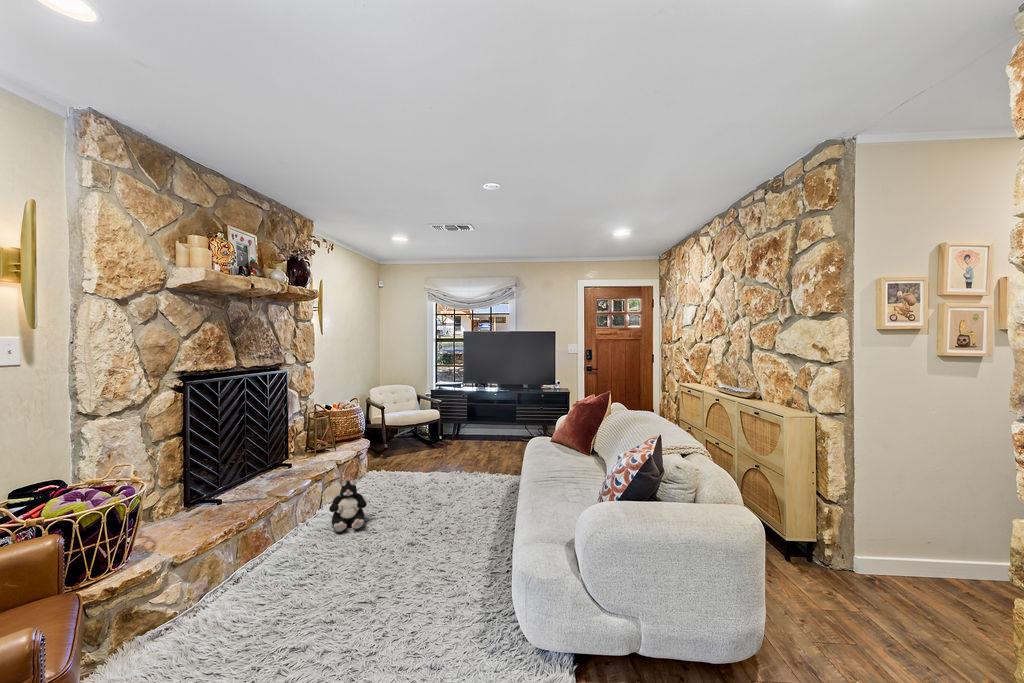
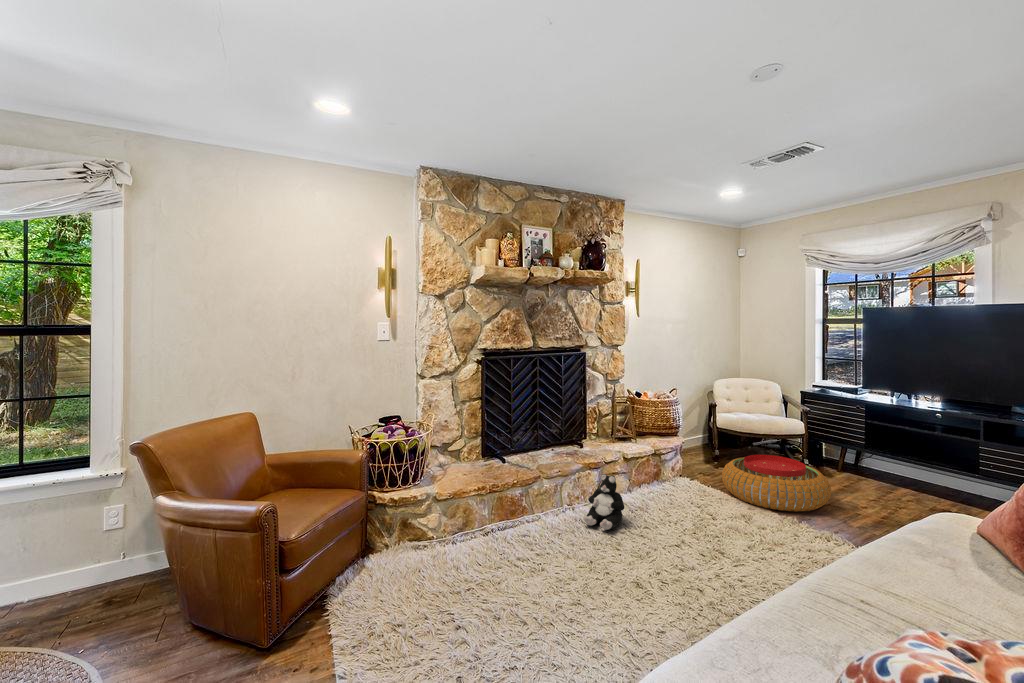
pouf: none [404,437,474,475] -> present [722,455,831,512]

